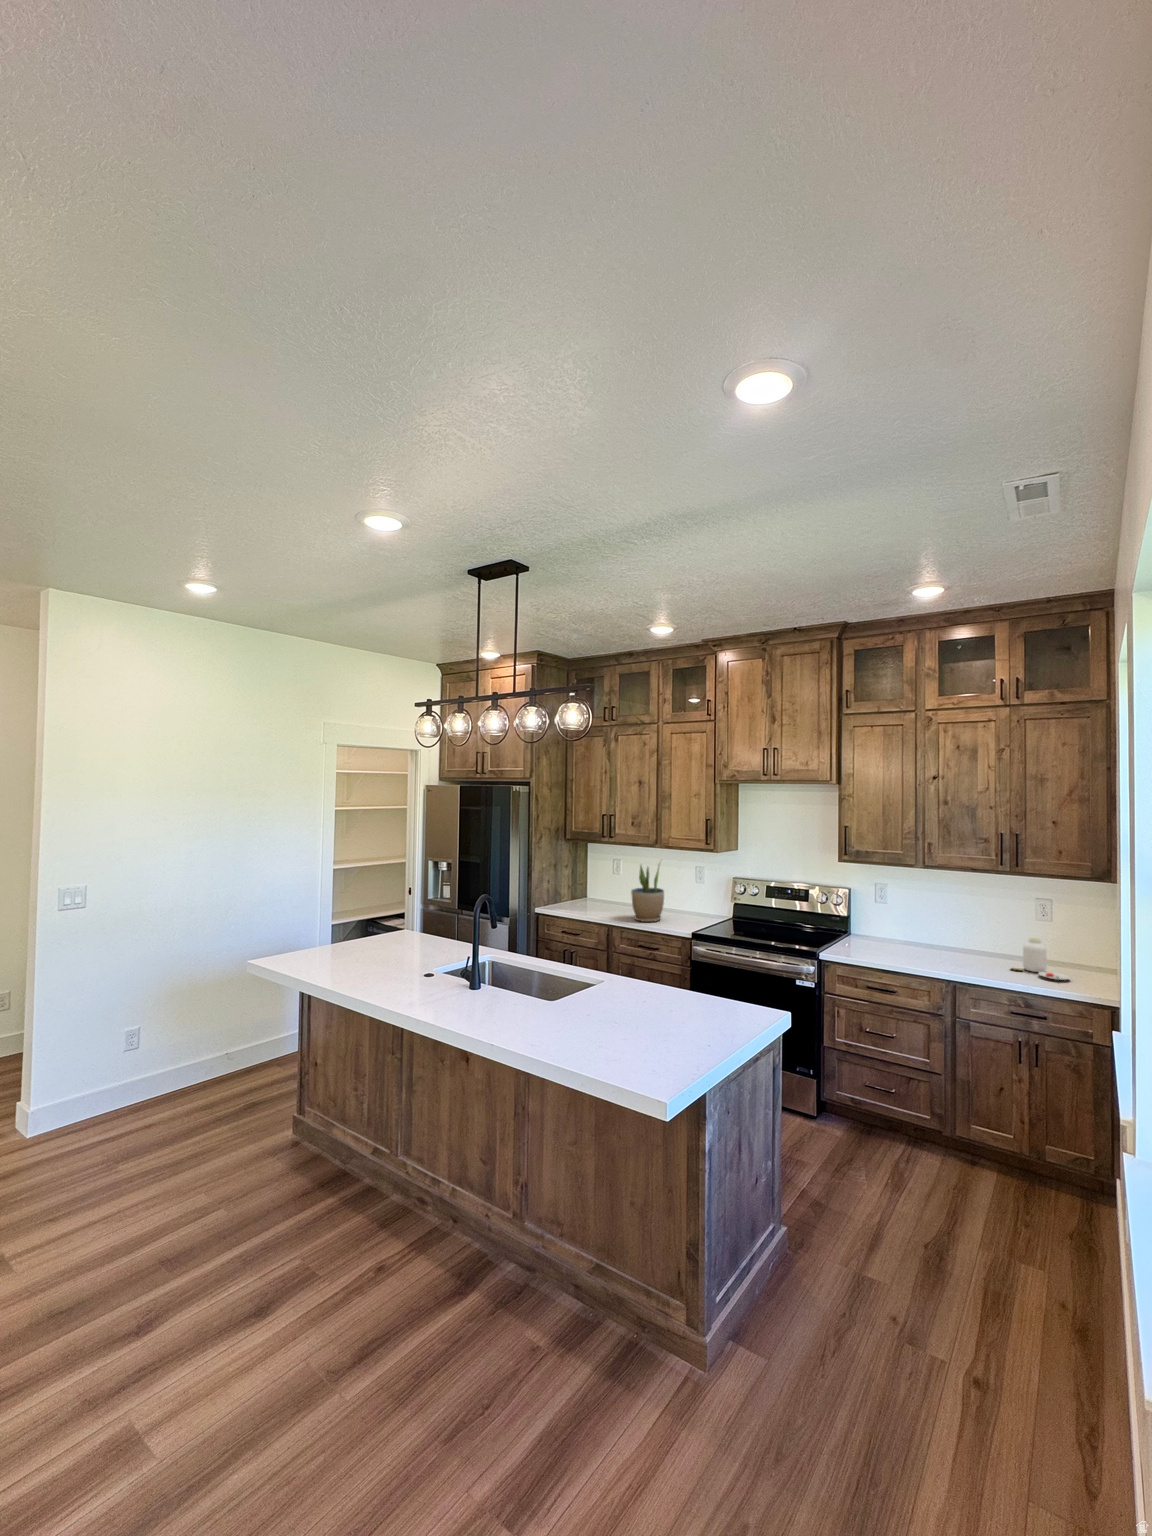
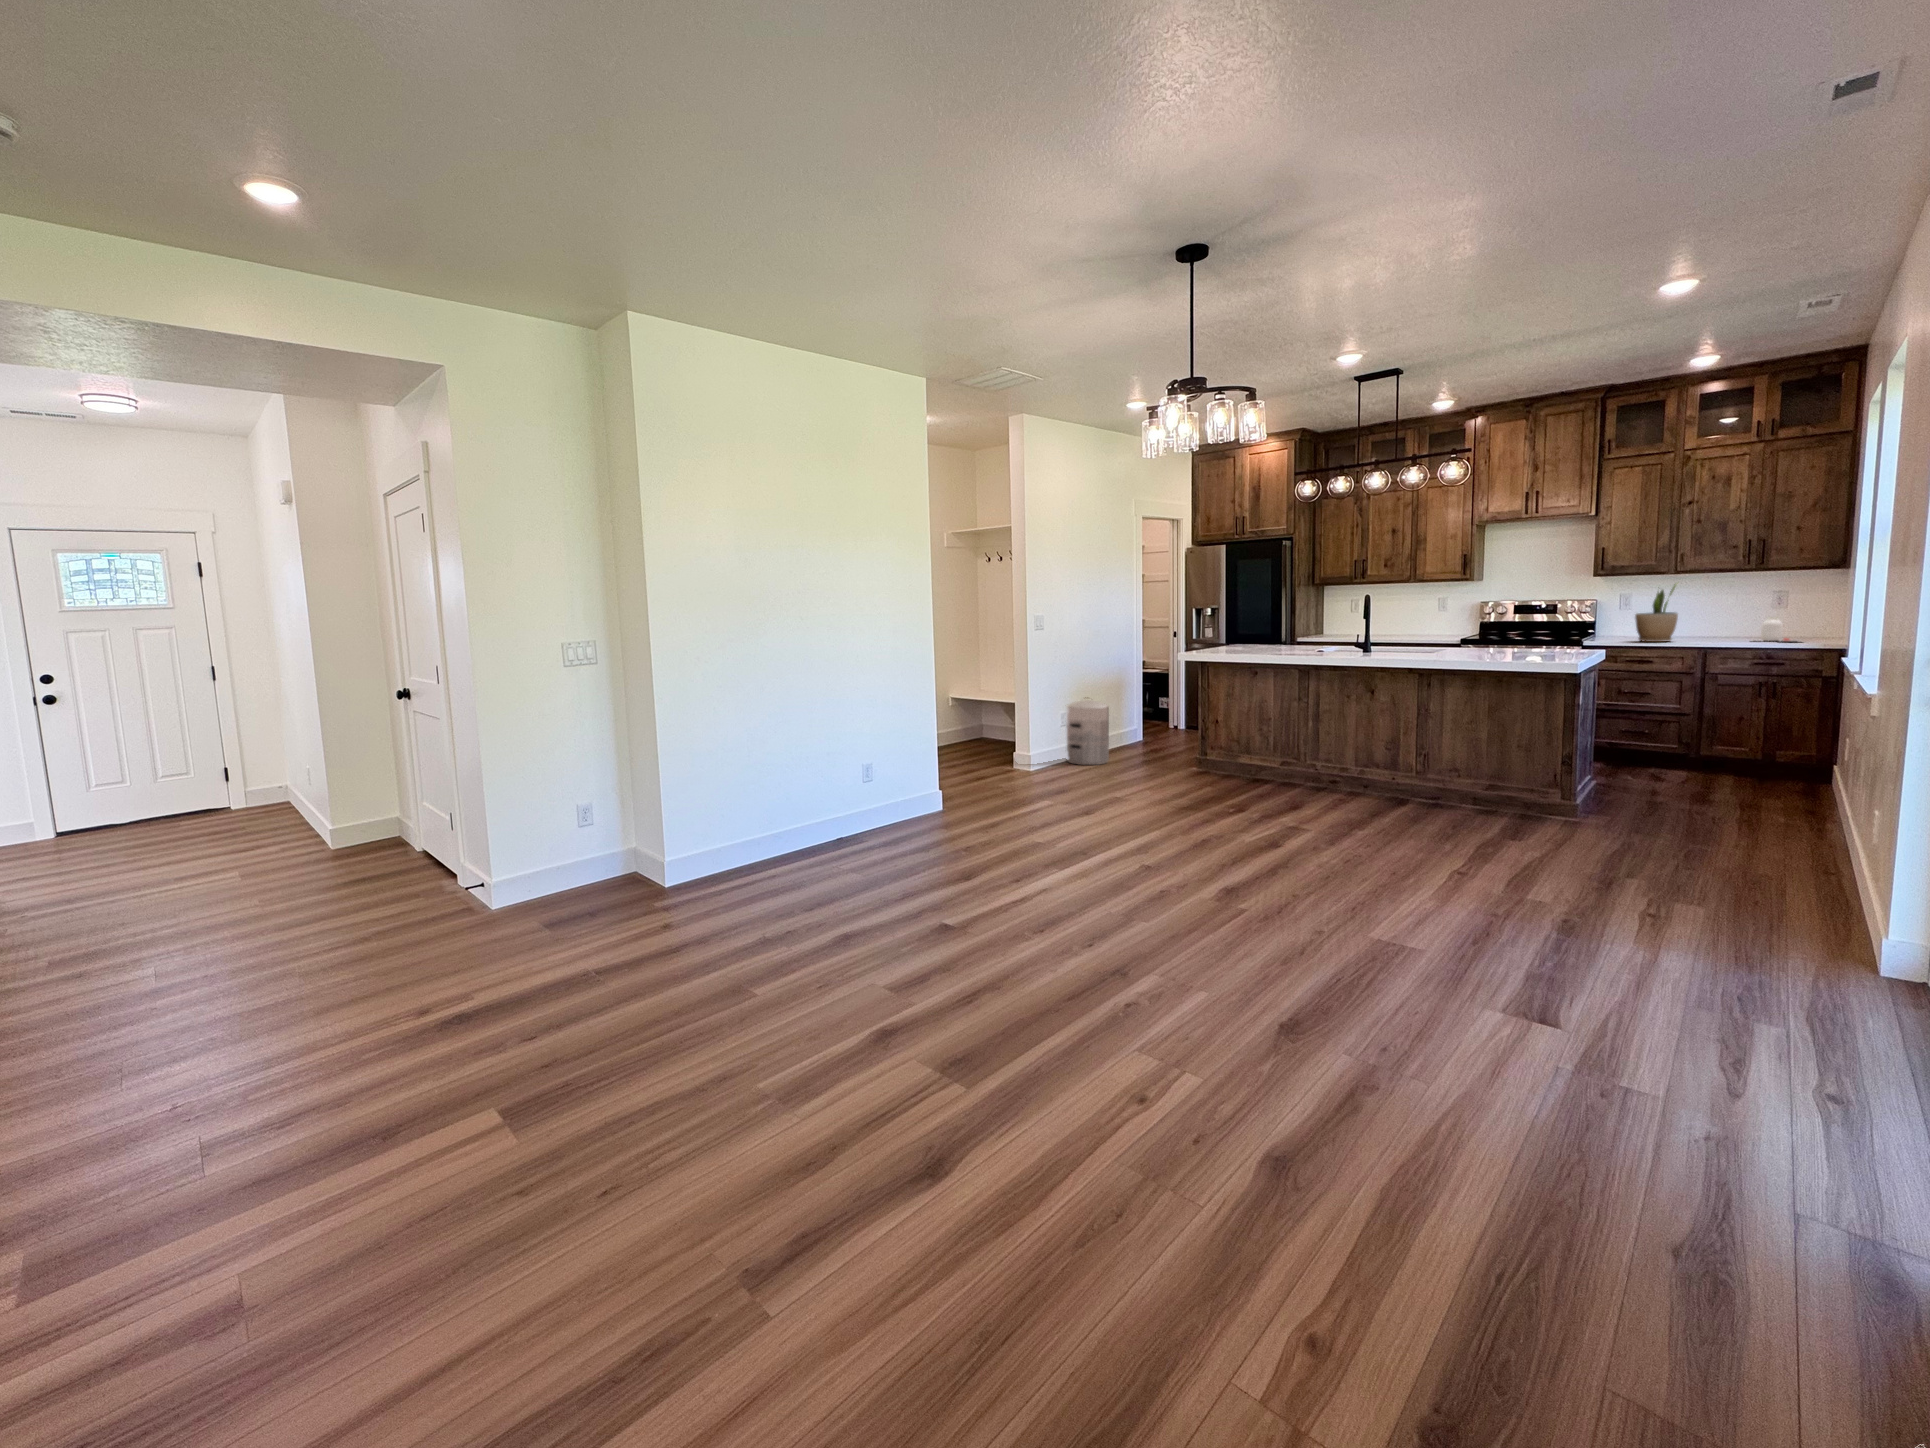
potted plant: present [631,866,664,922] -> present [1635,585,1678,642]
waste bin: none [136,1009,219,1119] -> present [1066,700,1109,765]

